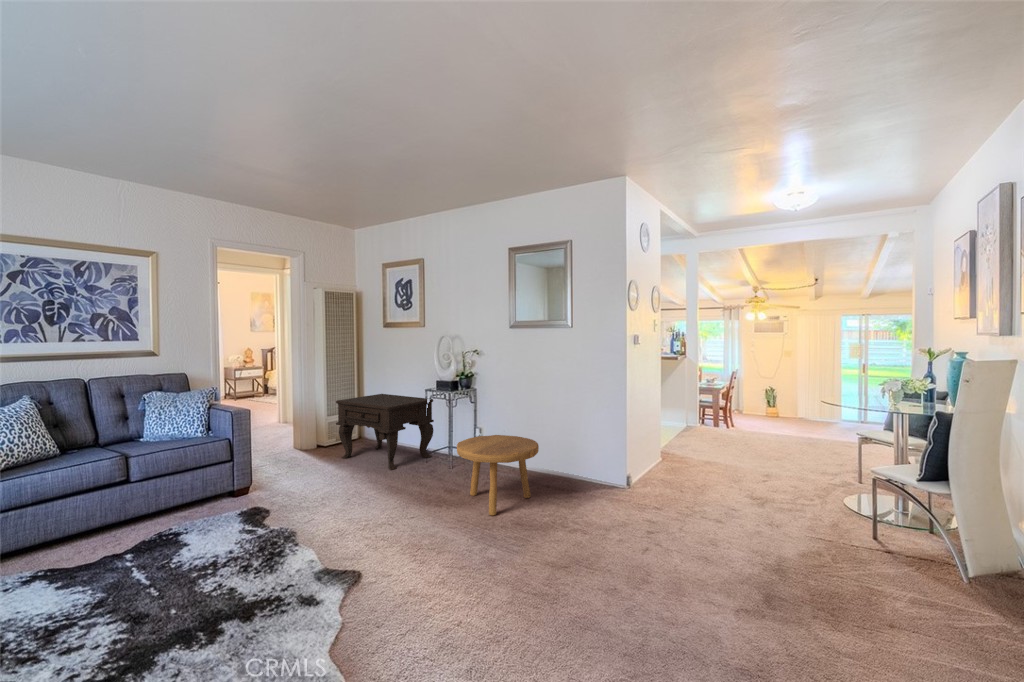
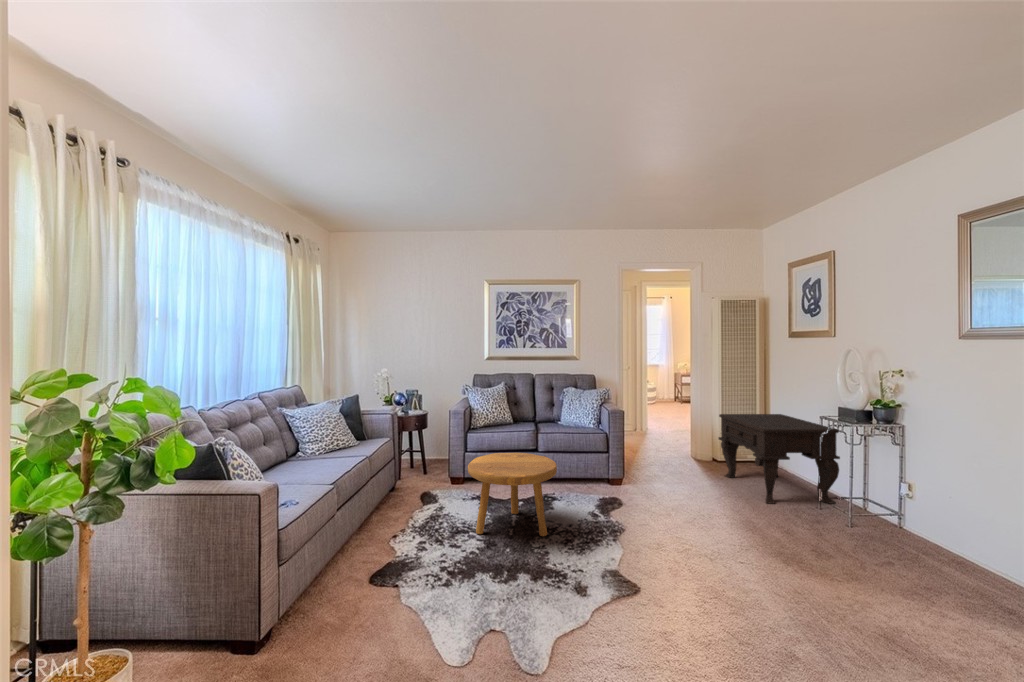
footstool: present [457,435,539,515] -> present [468,453,557,536]

